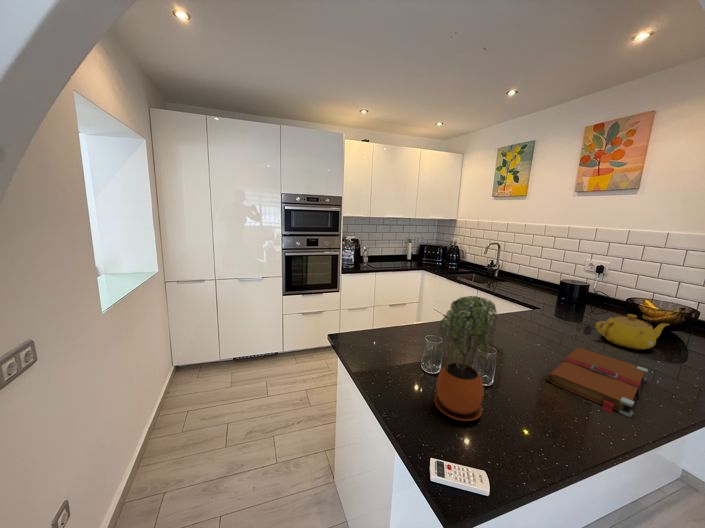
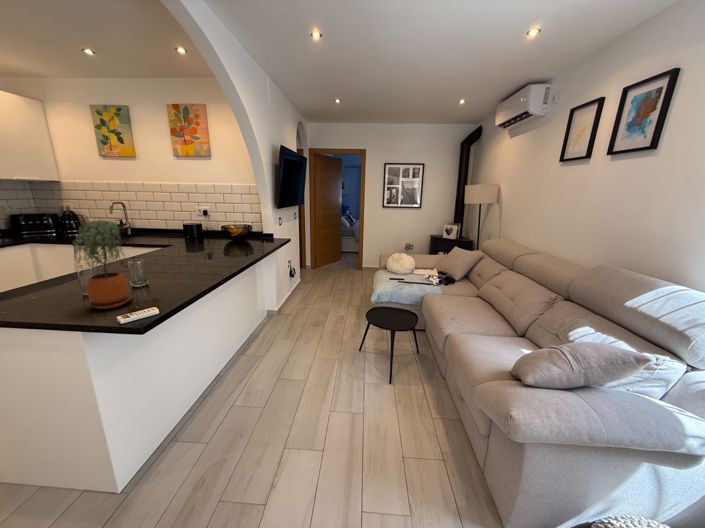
teapot: present [596,314,669,350] -> none [203,232,238,252]
book: present [547,348,648,417] -> none [175,255,228,277]

